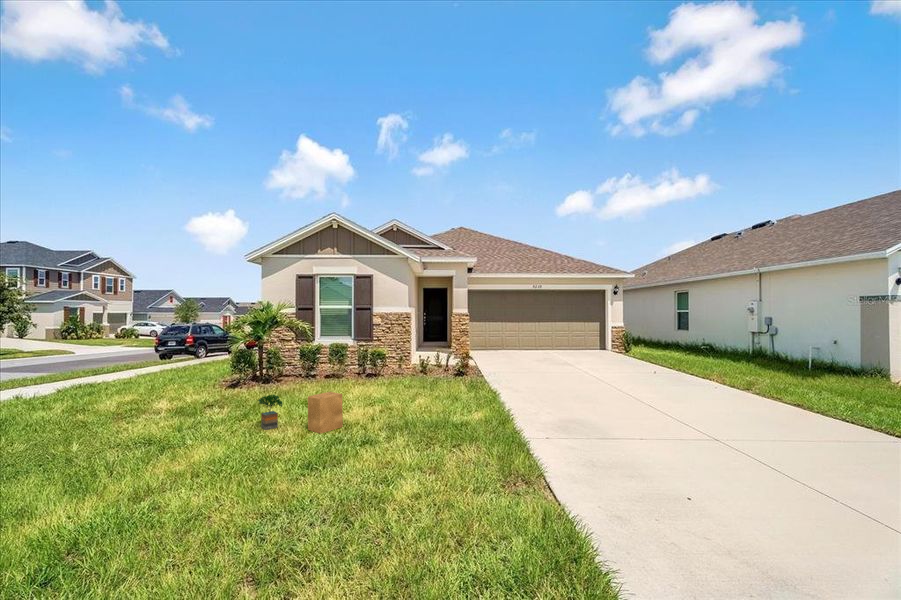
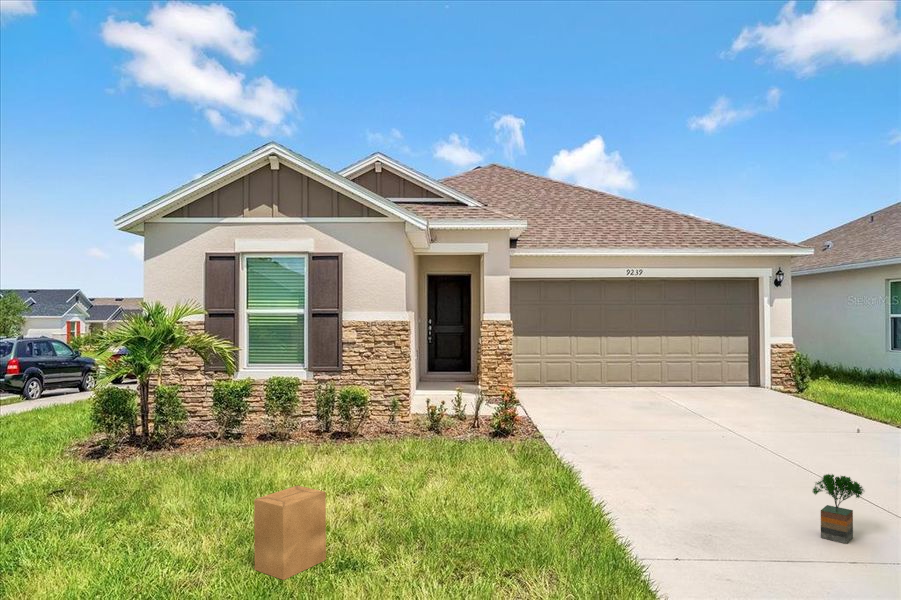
potted tree: present [258,395,283,430] -> present [813,474,864,544]

